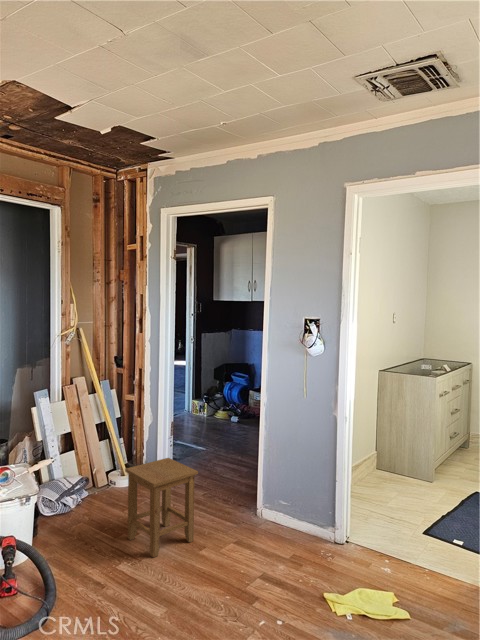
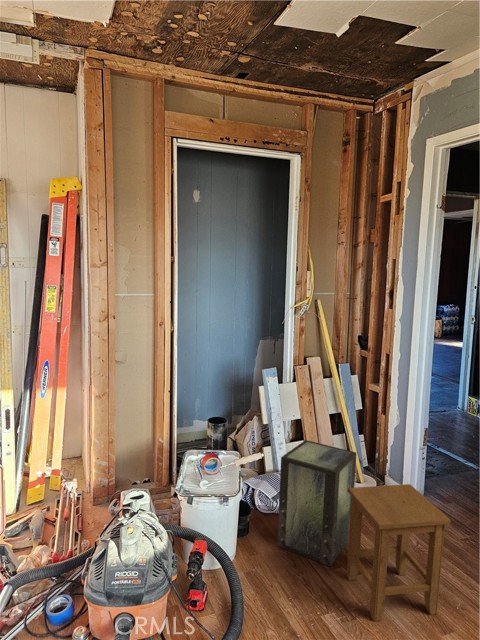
storage box: none [67,444,126,536] -> present [277,440,356,566]

